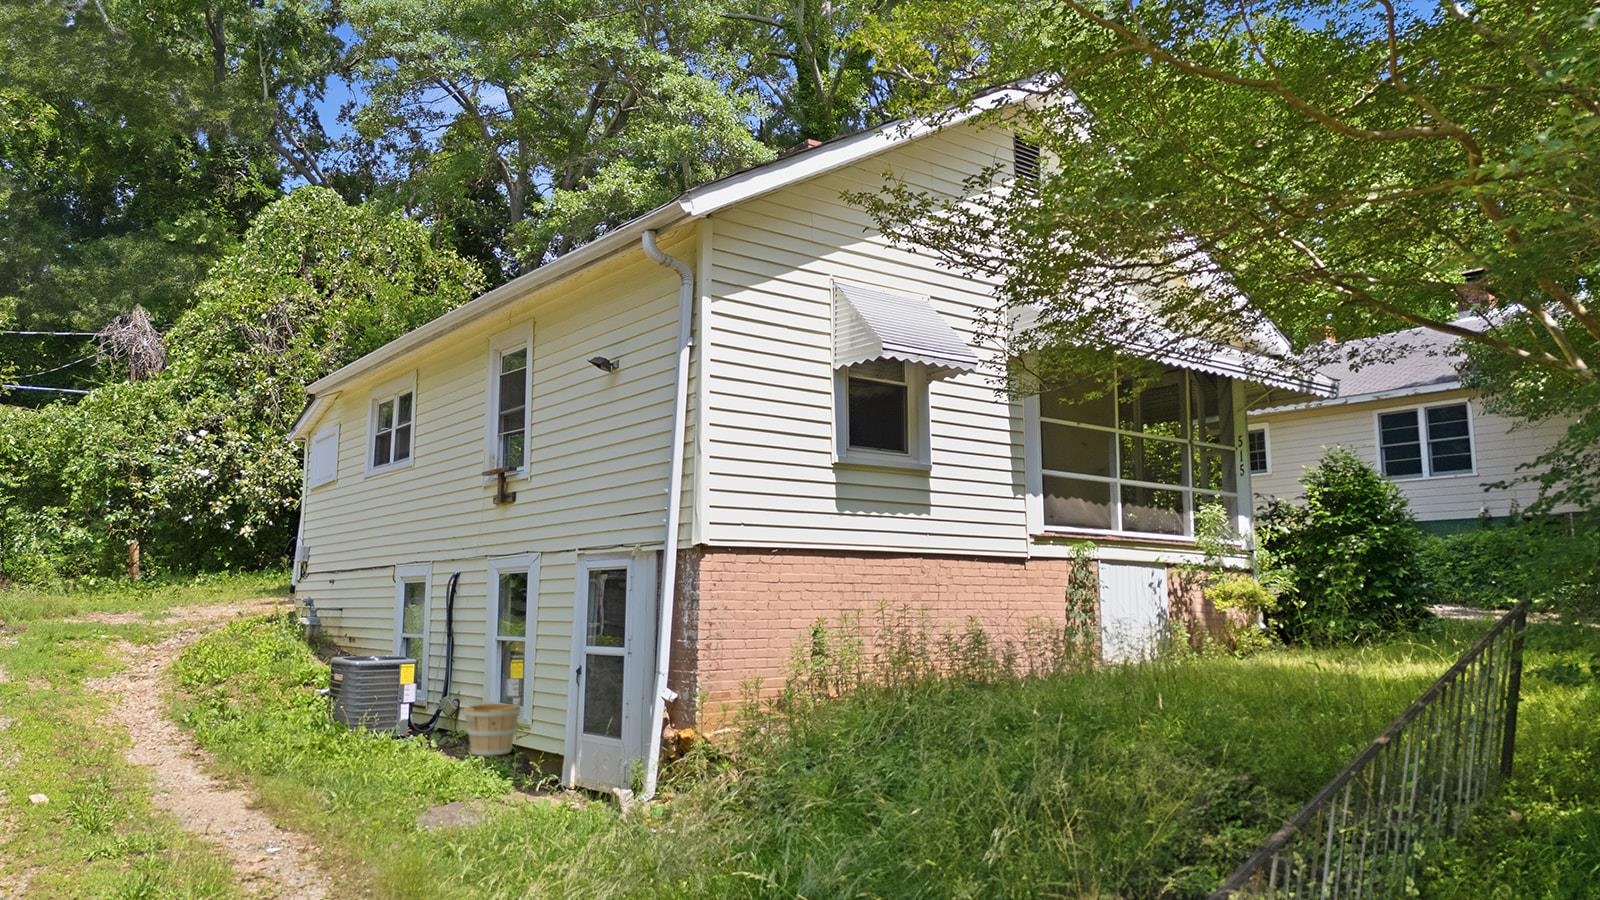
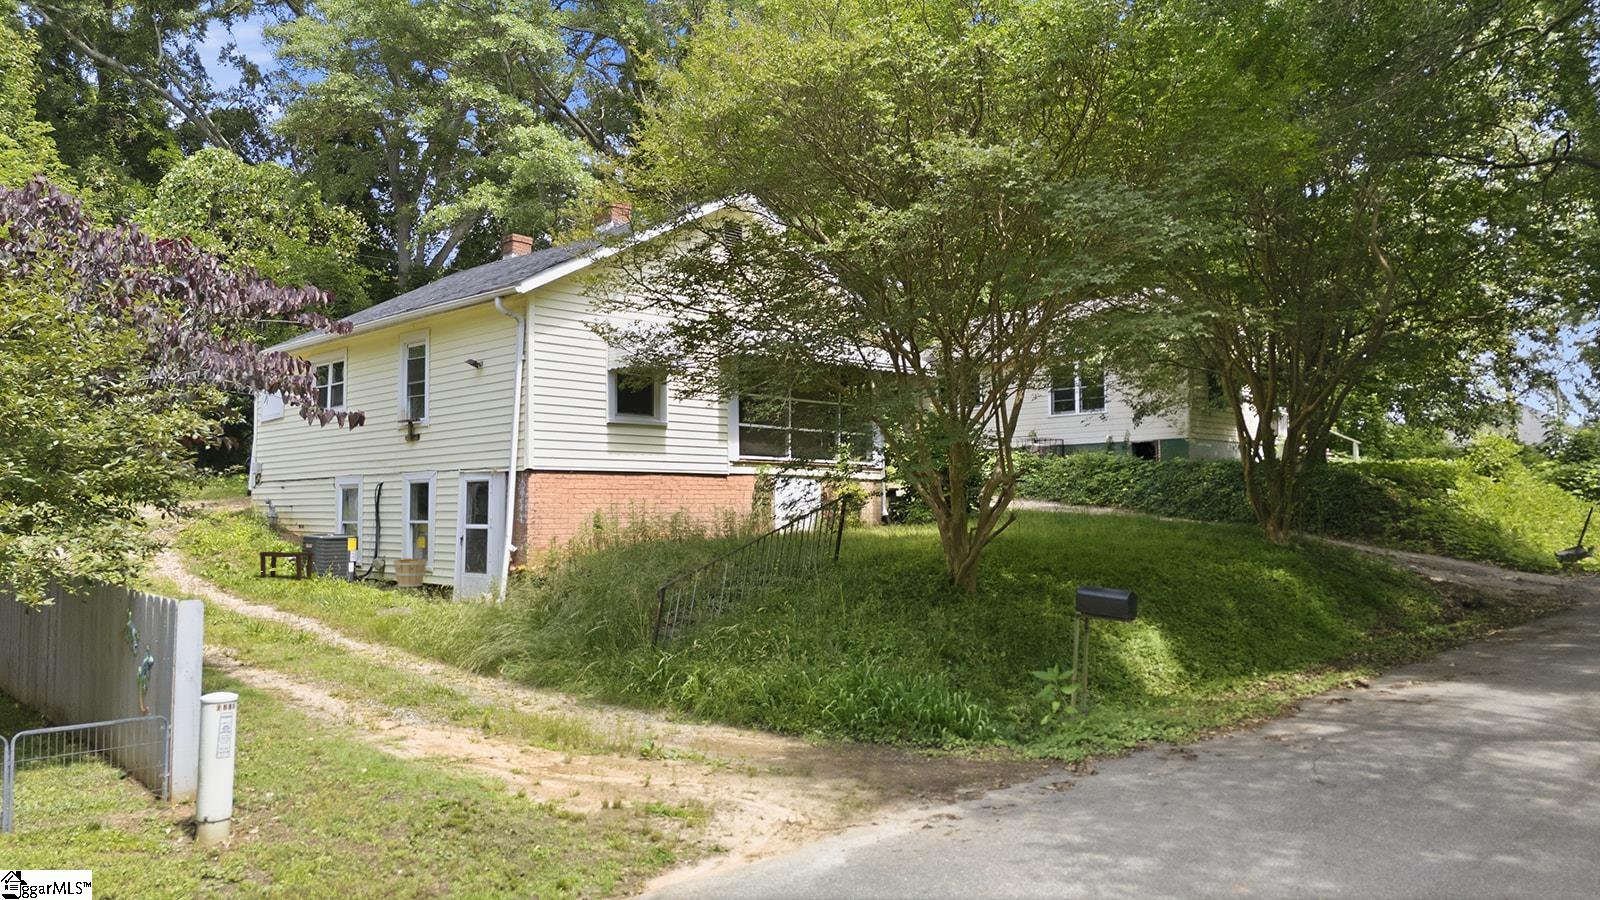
bench: none [254,688,340,739] -> present [260,552,314,580]

